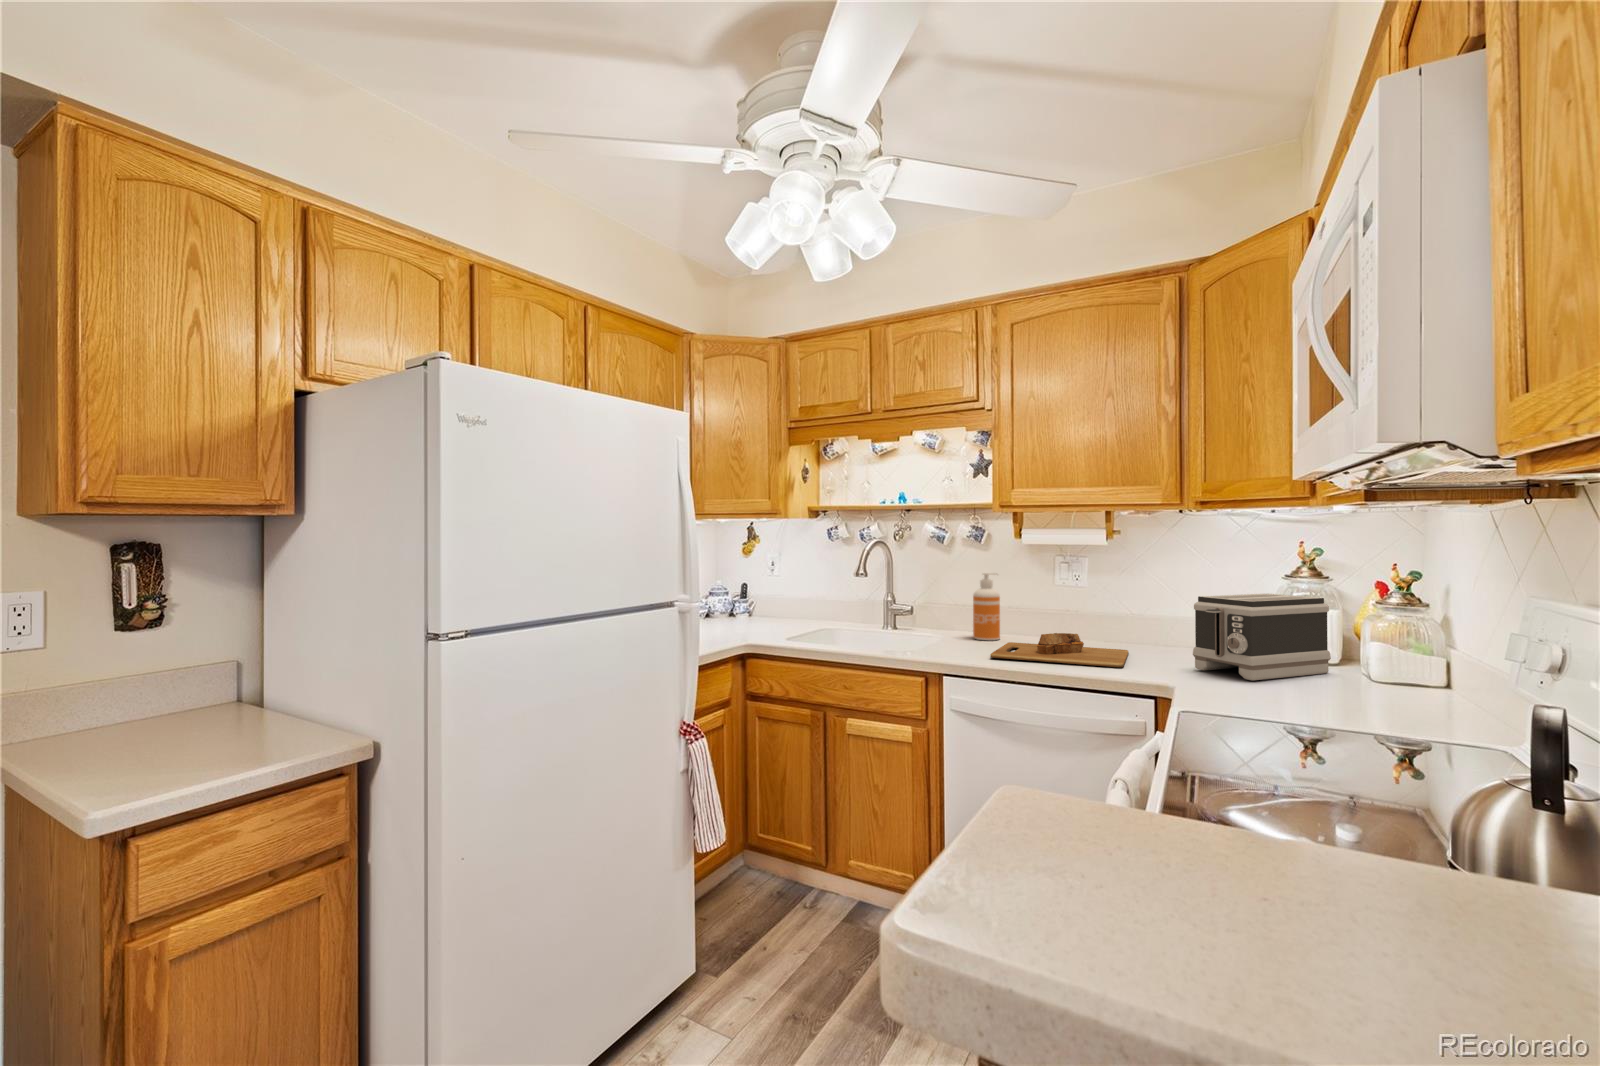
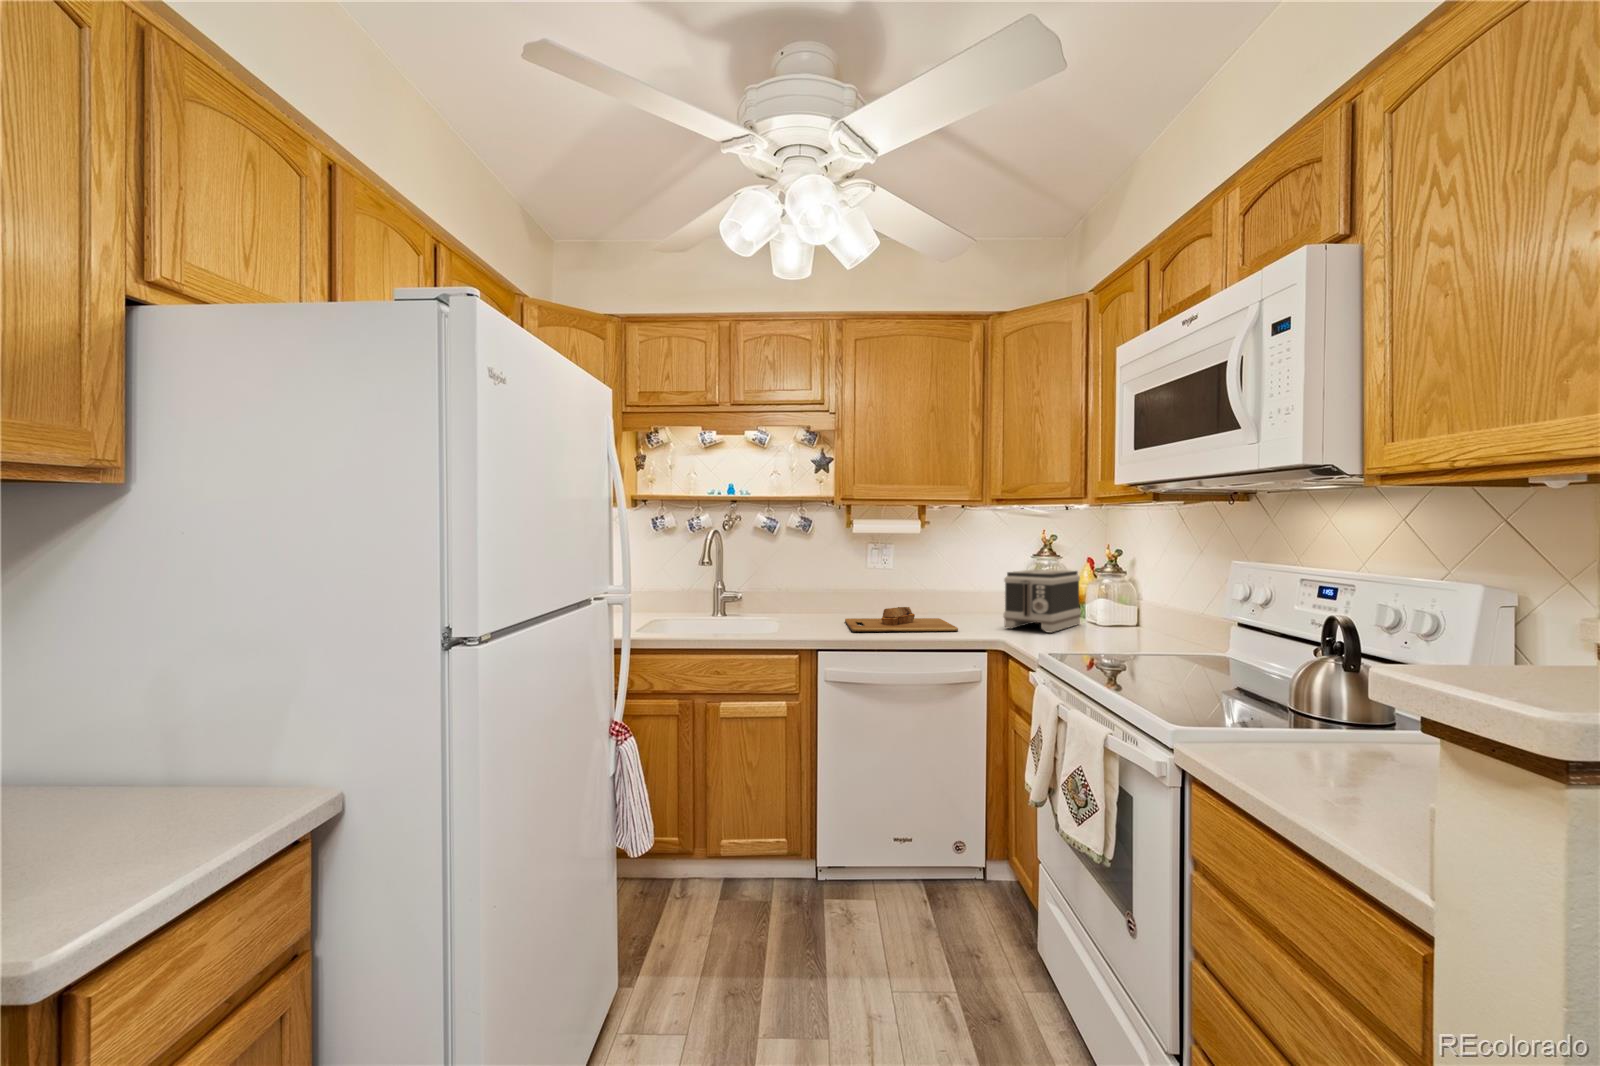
soap dispenser: present [973,573,1000,640] -> none [806,559,829,619]

